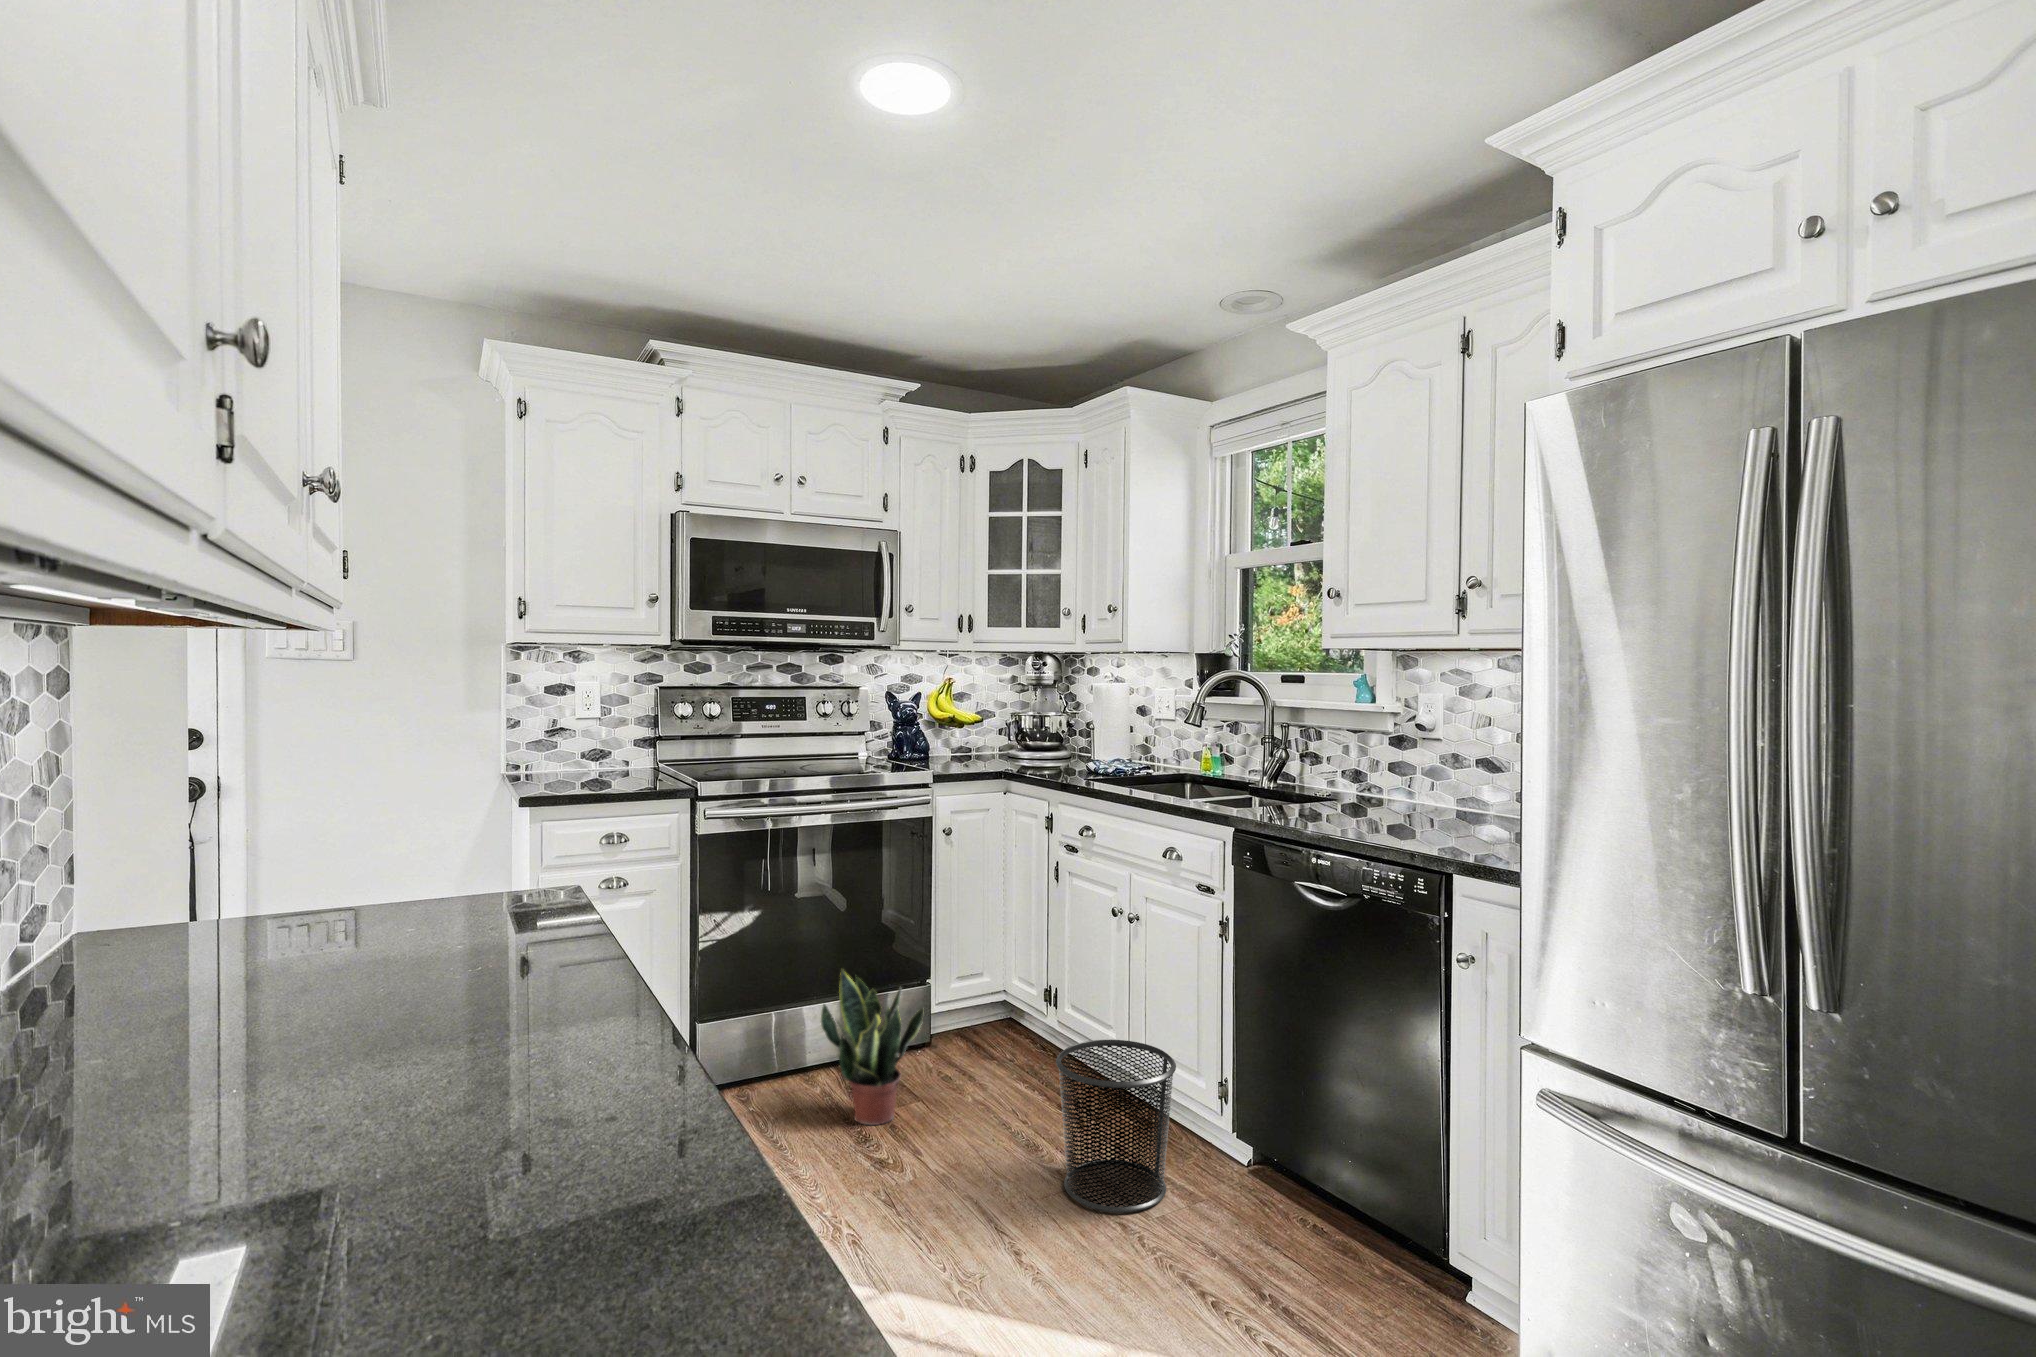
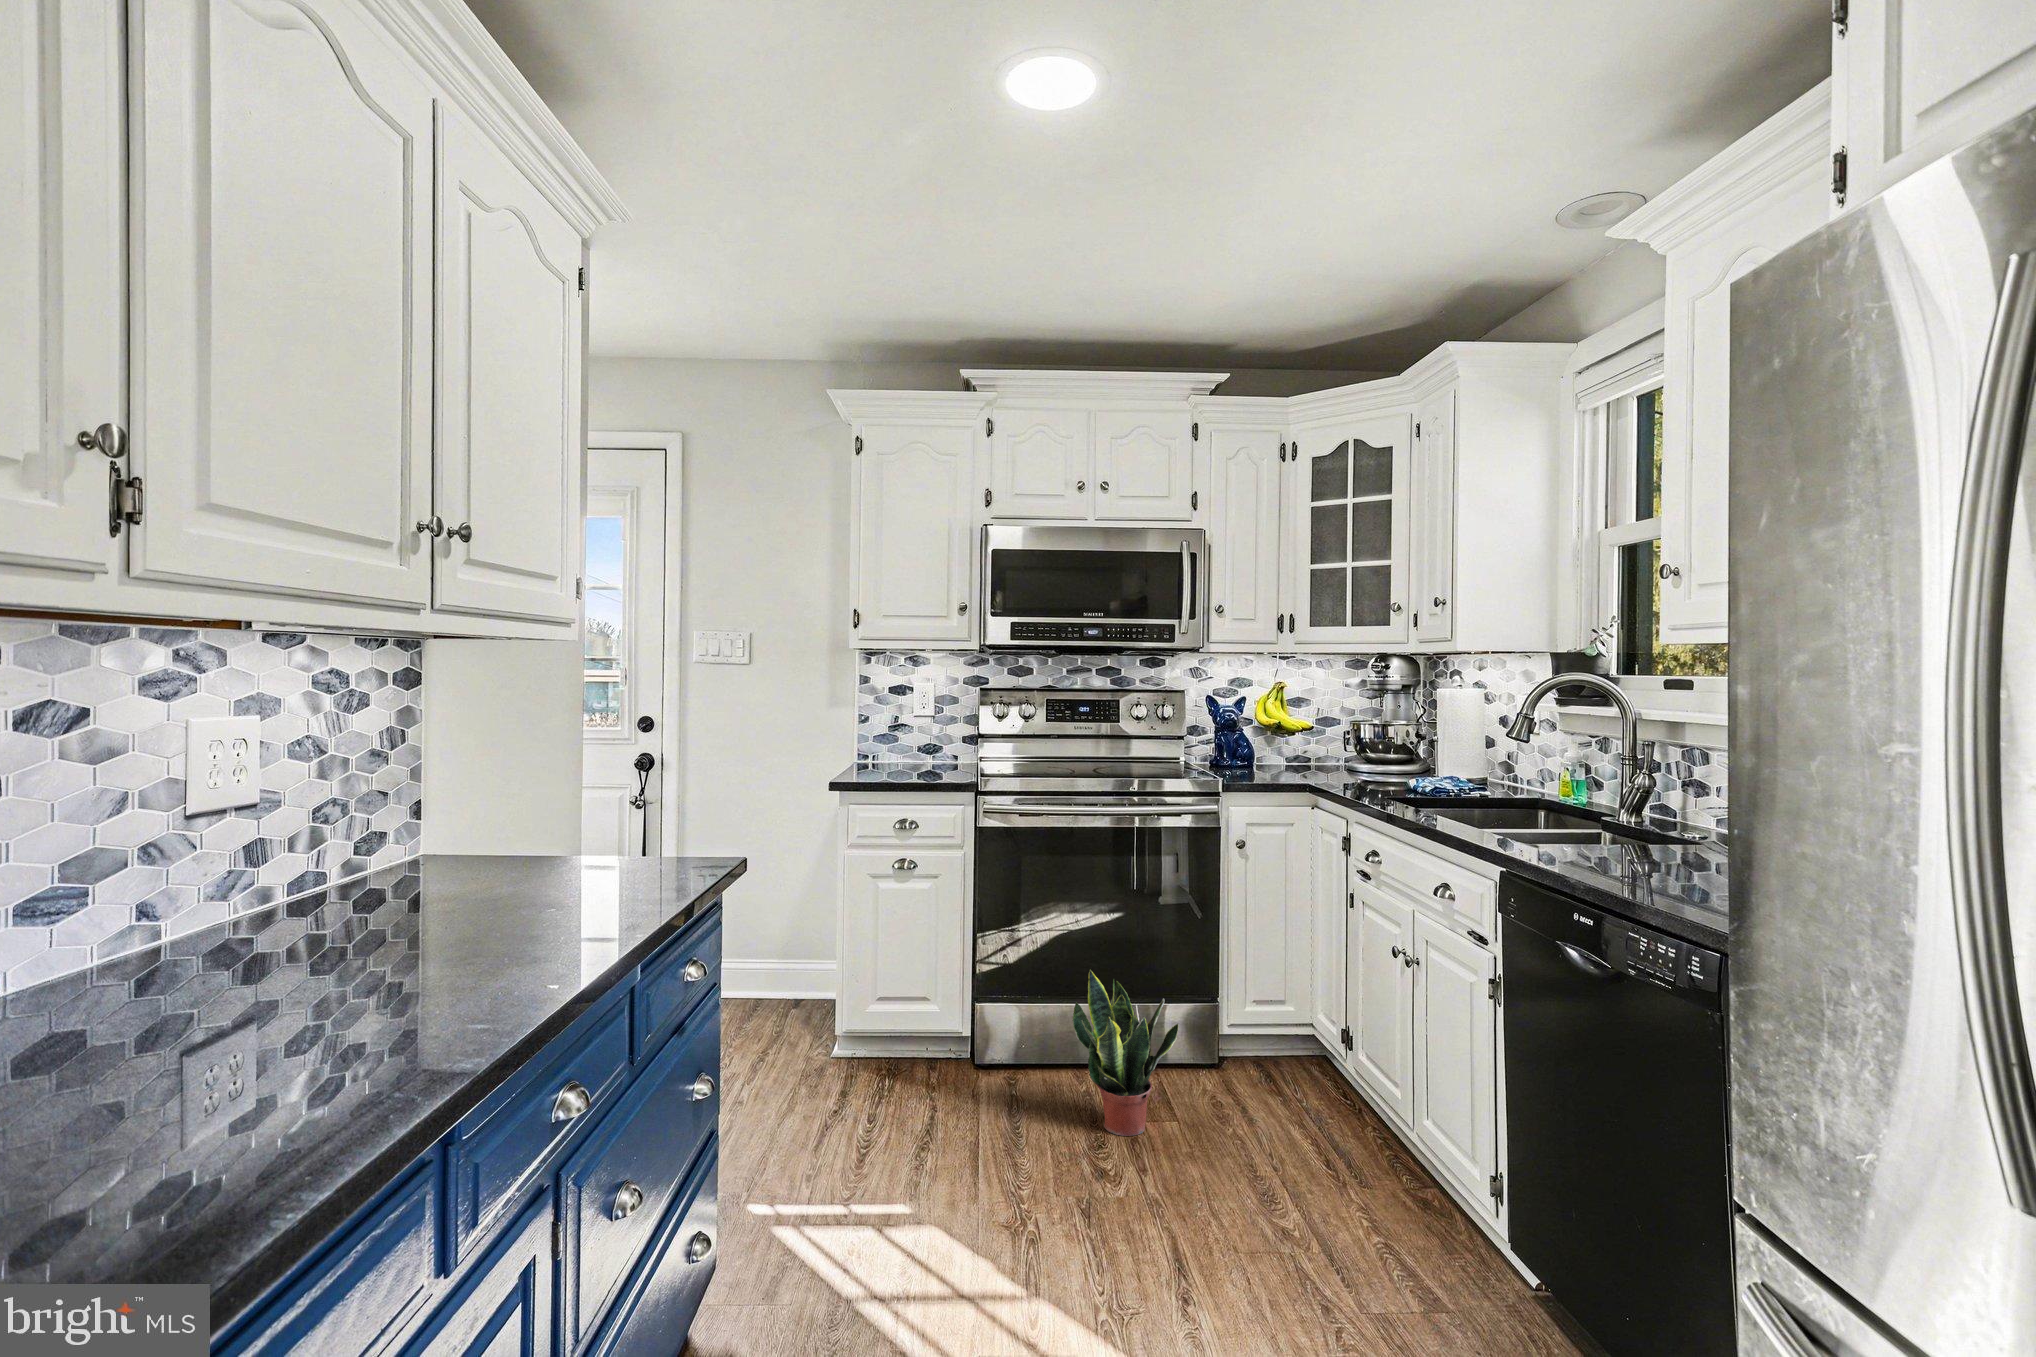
waste bin: present [1056,1040,1176,1213] -> none [1268,1090,1414,1298]

